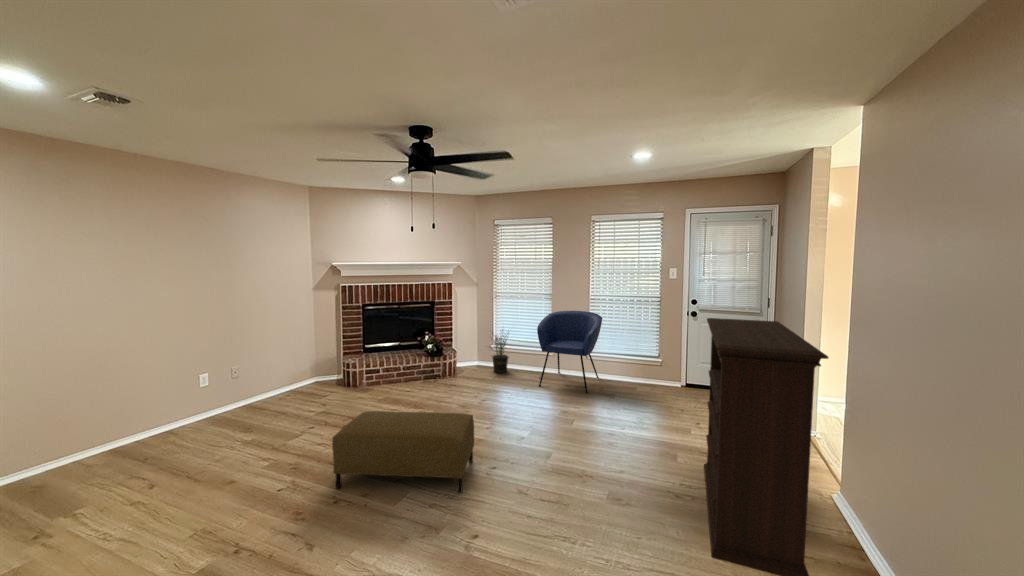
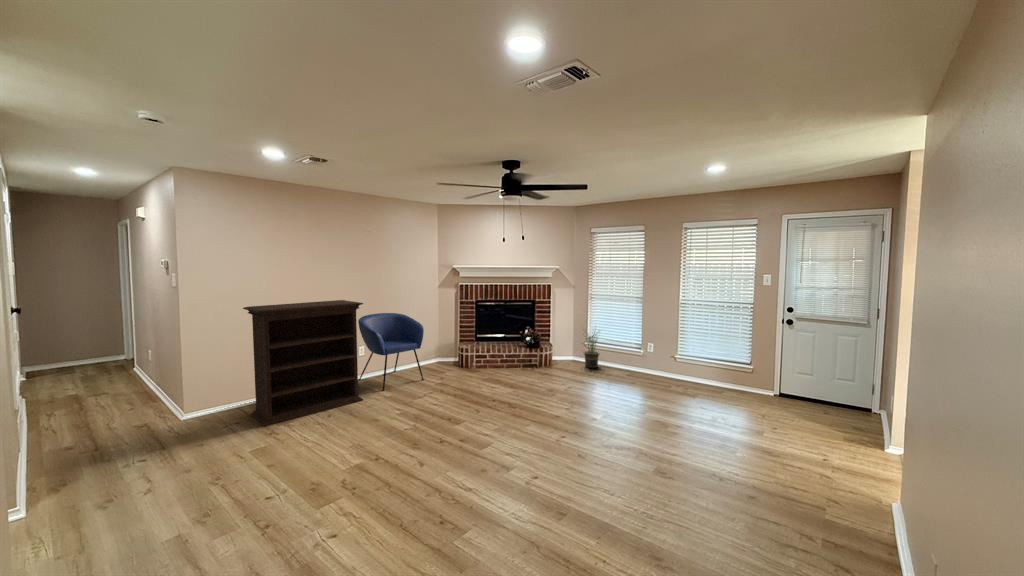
armchair: present [537,311,602,393] -> present [358,313,424,391]
bookshelf: present [704,318,828,576] -> present [243,300,363,427]
ottoman: present [332,411,474,493] -> none [441,381,549,450]

